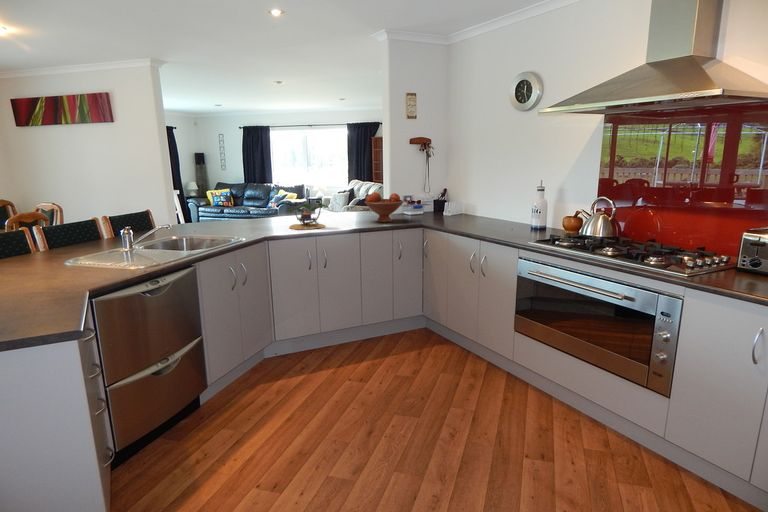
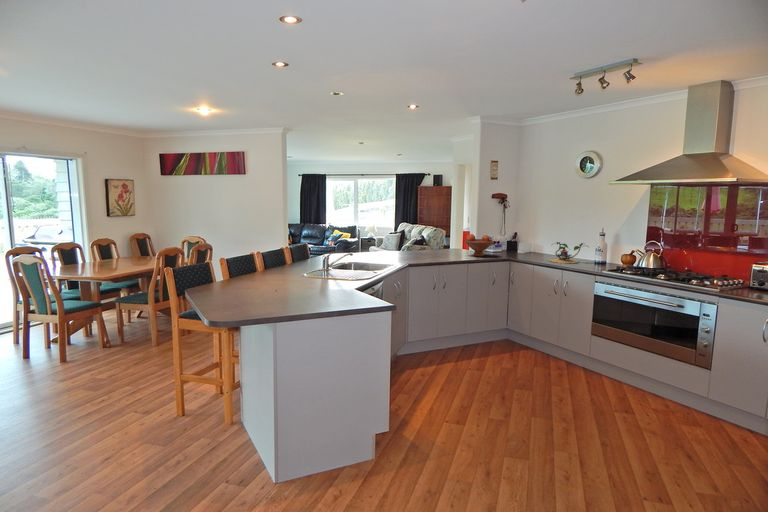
plant: present [288,202,329,230] -> present [549,242,583,263]

